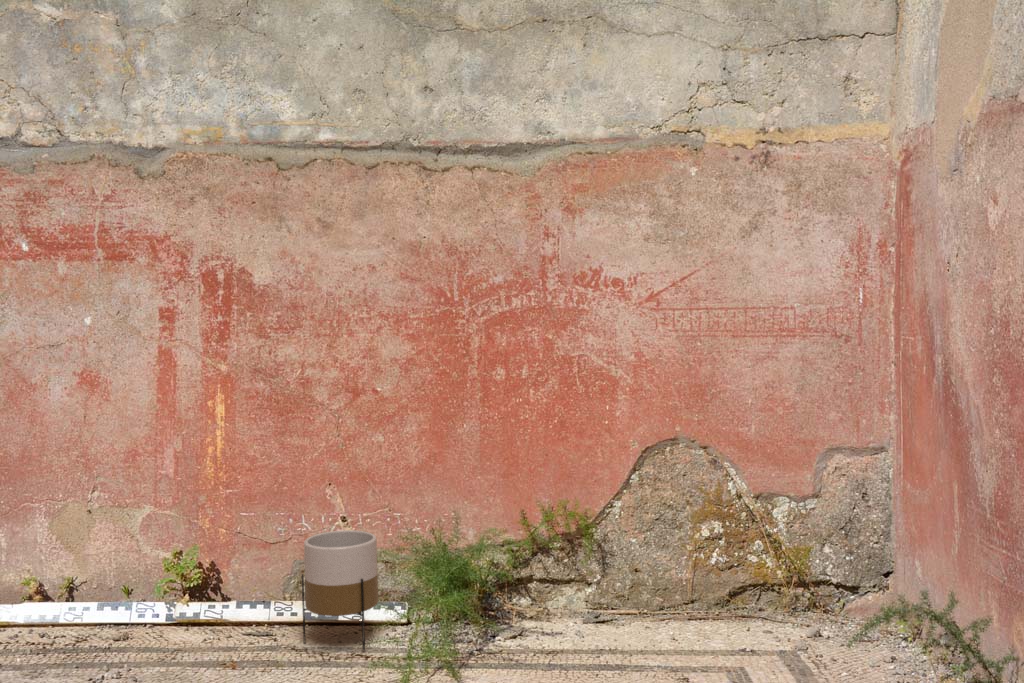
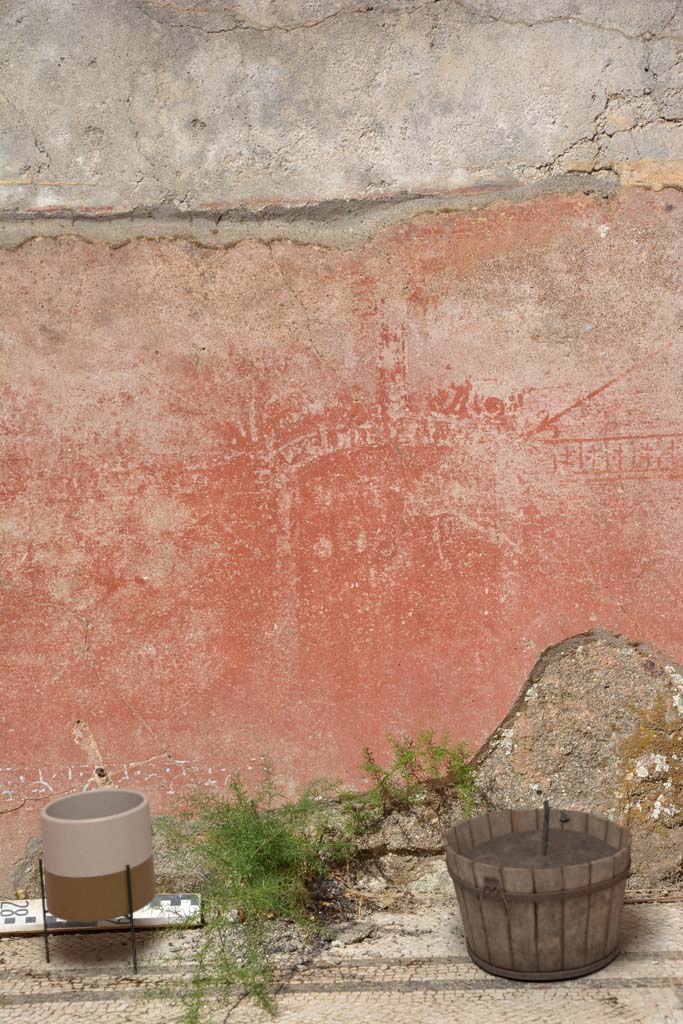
wooden bucket: none [571,539,696,661] -> present [442,790,632,980]

